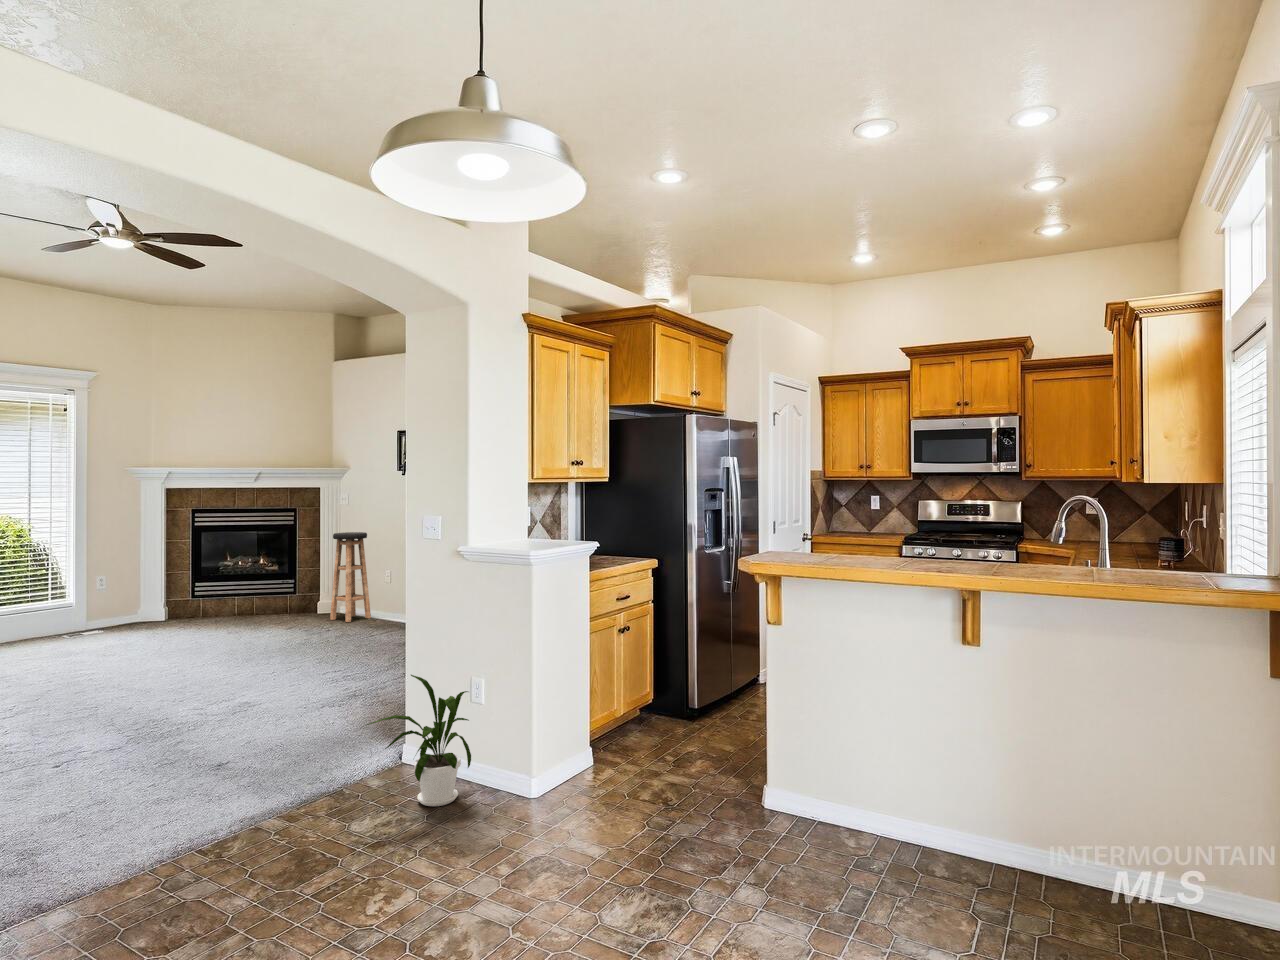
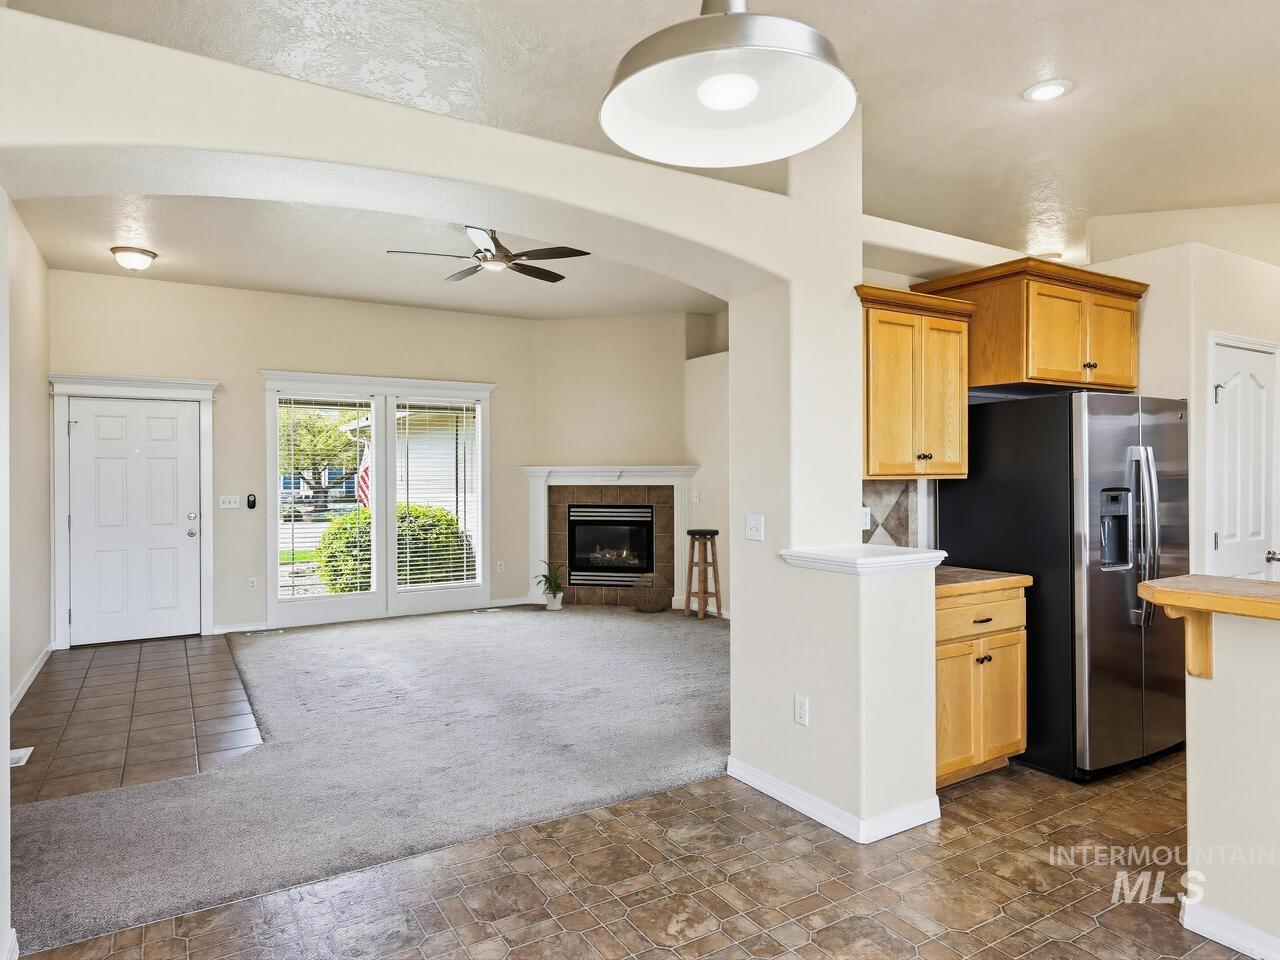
woven basket: none [272,580,311,619] -> present [633,573,668,612]
house plant: present [367,675,471,806] -> present [535,560,570,610]

